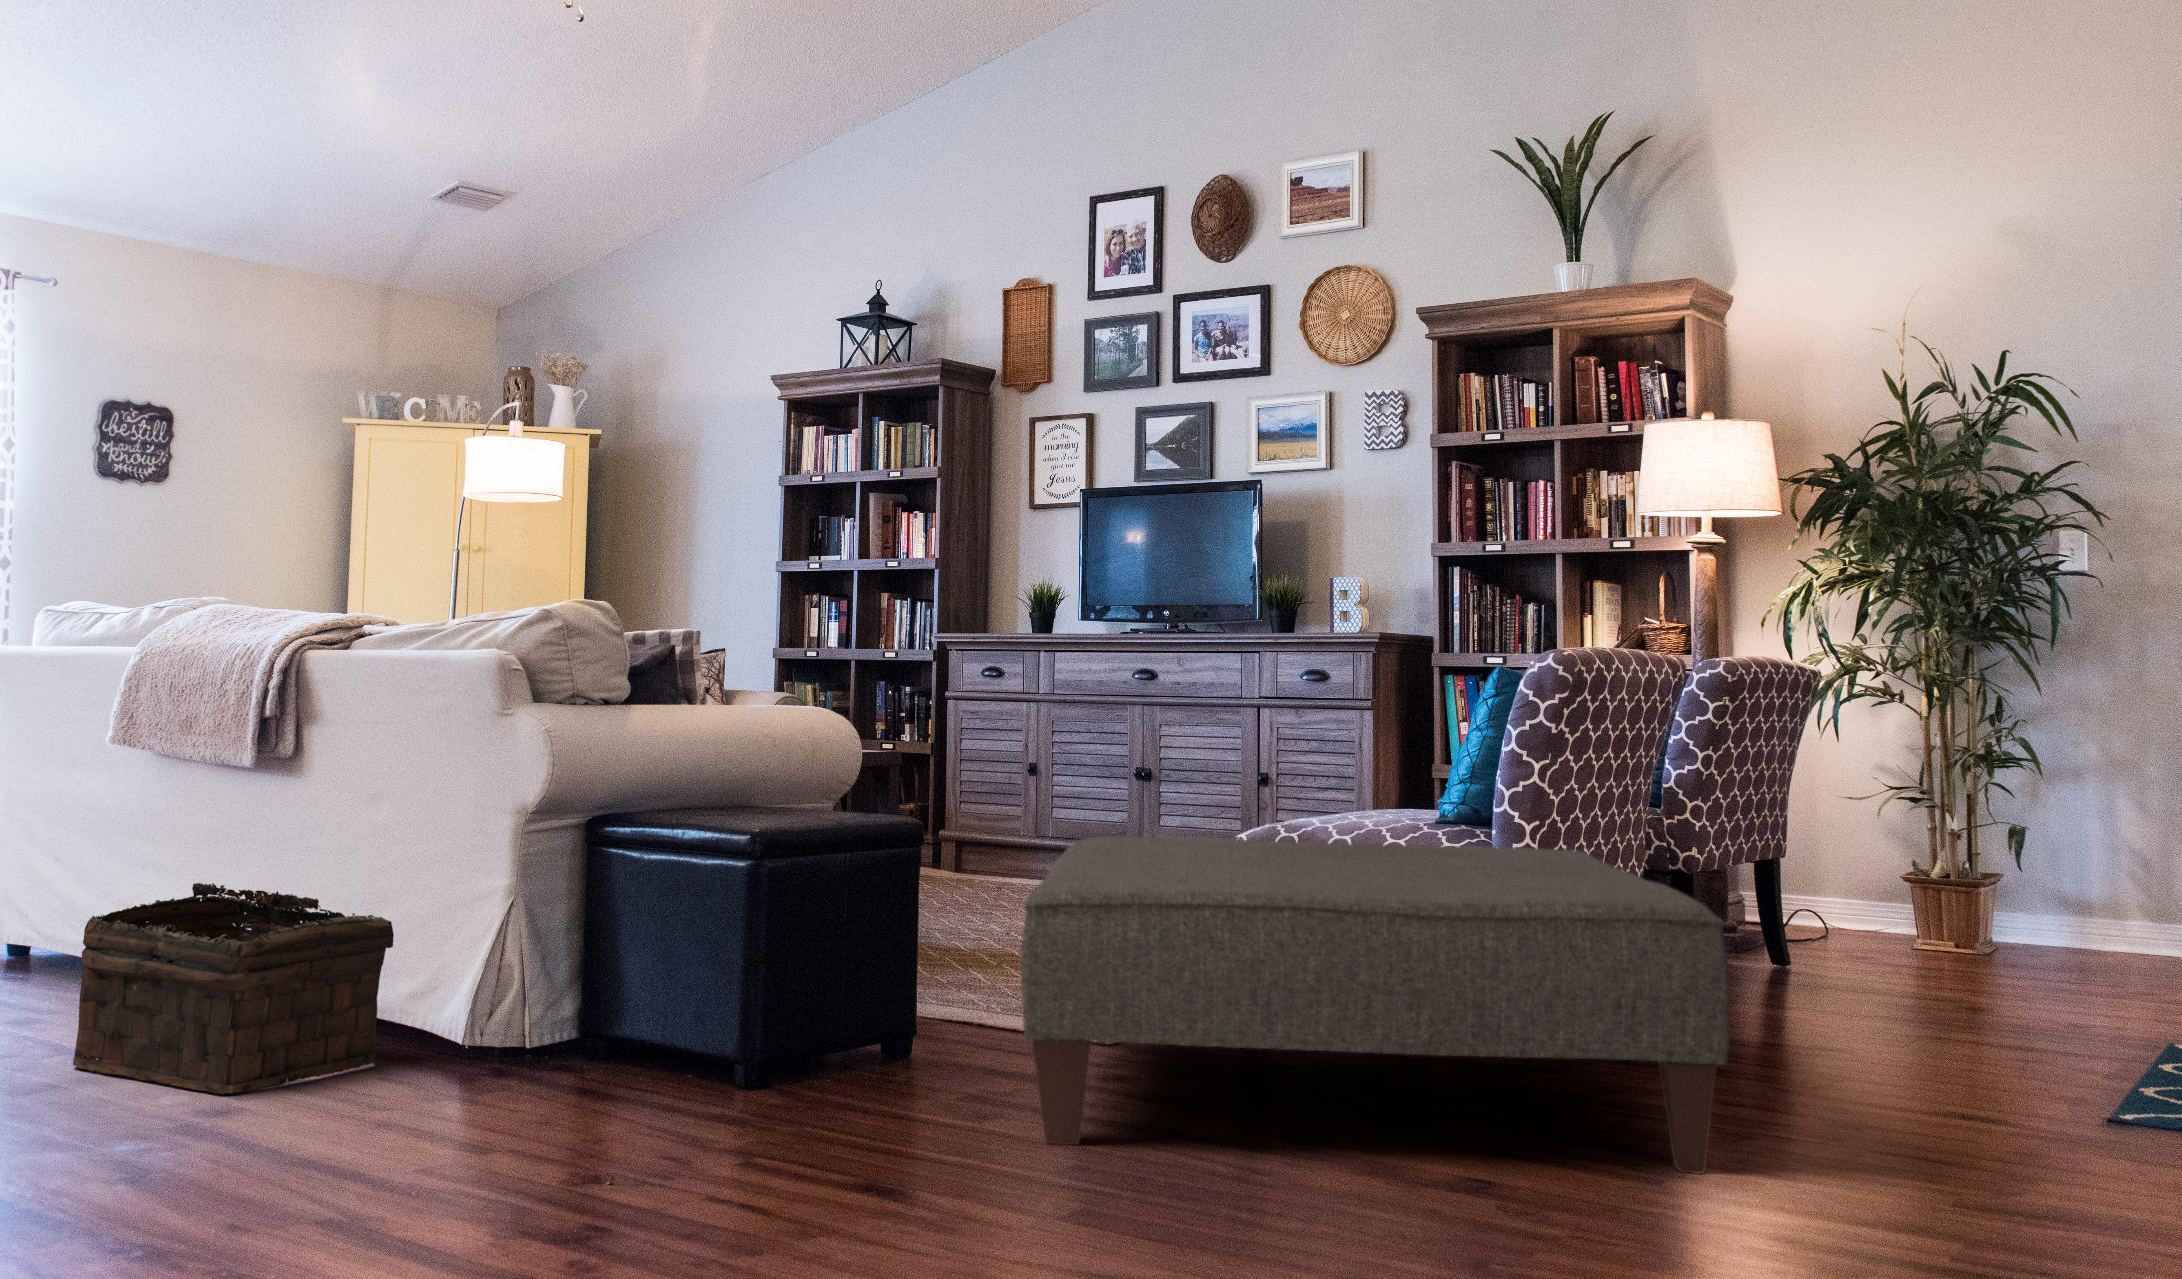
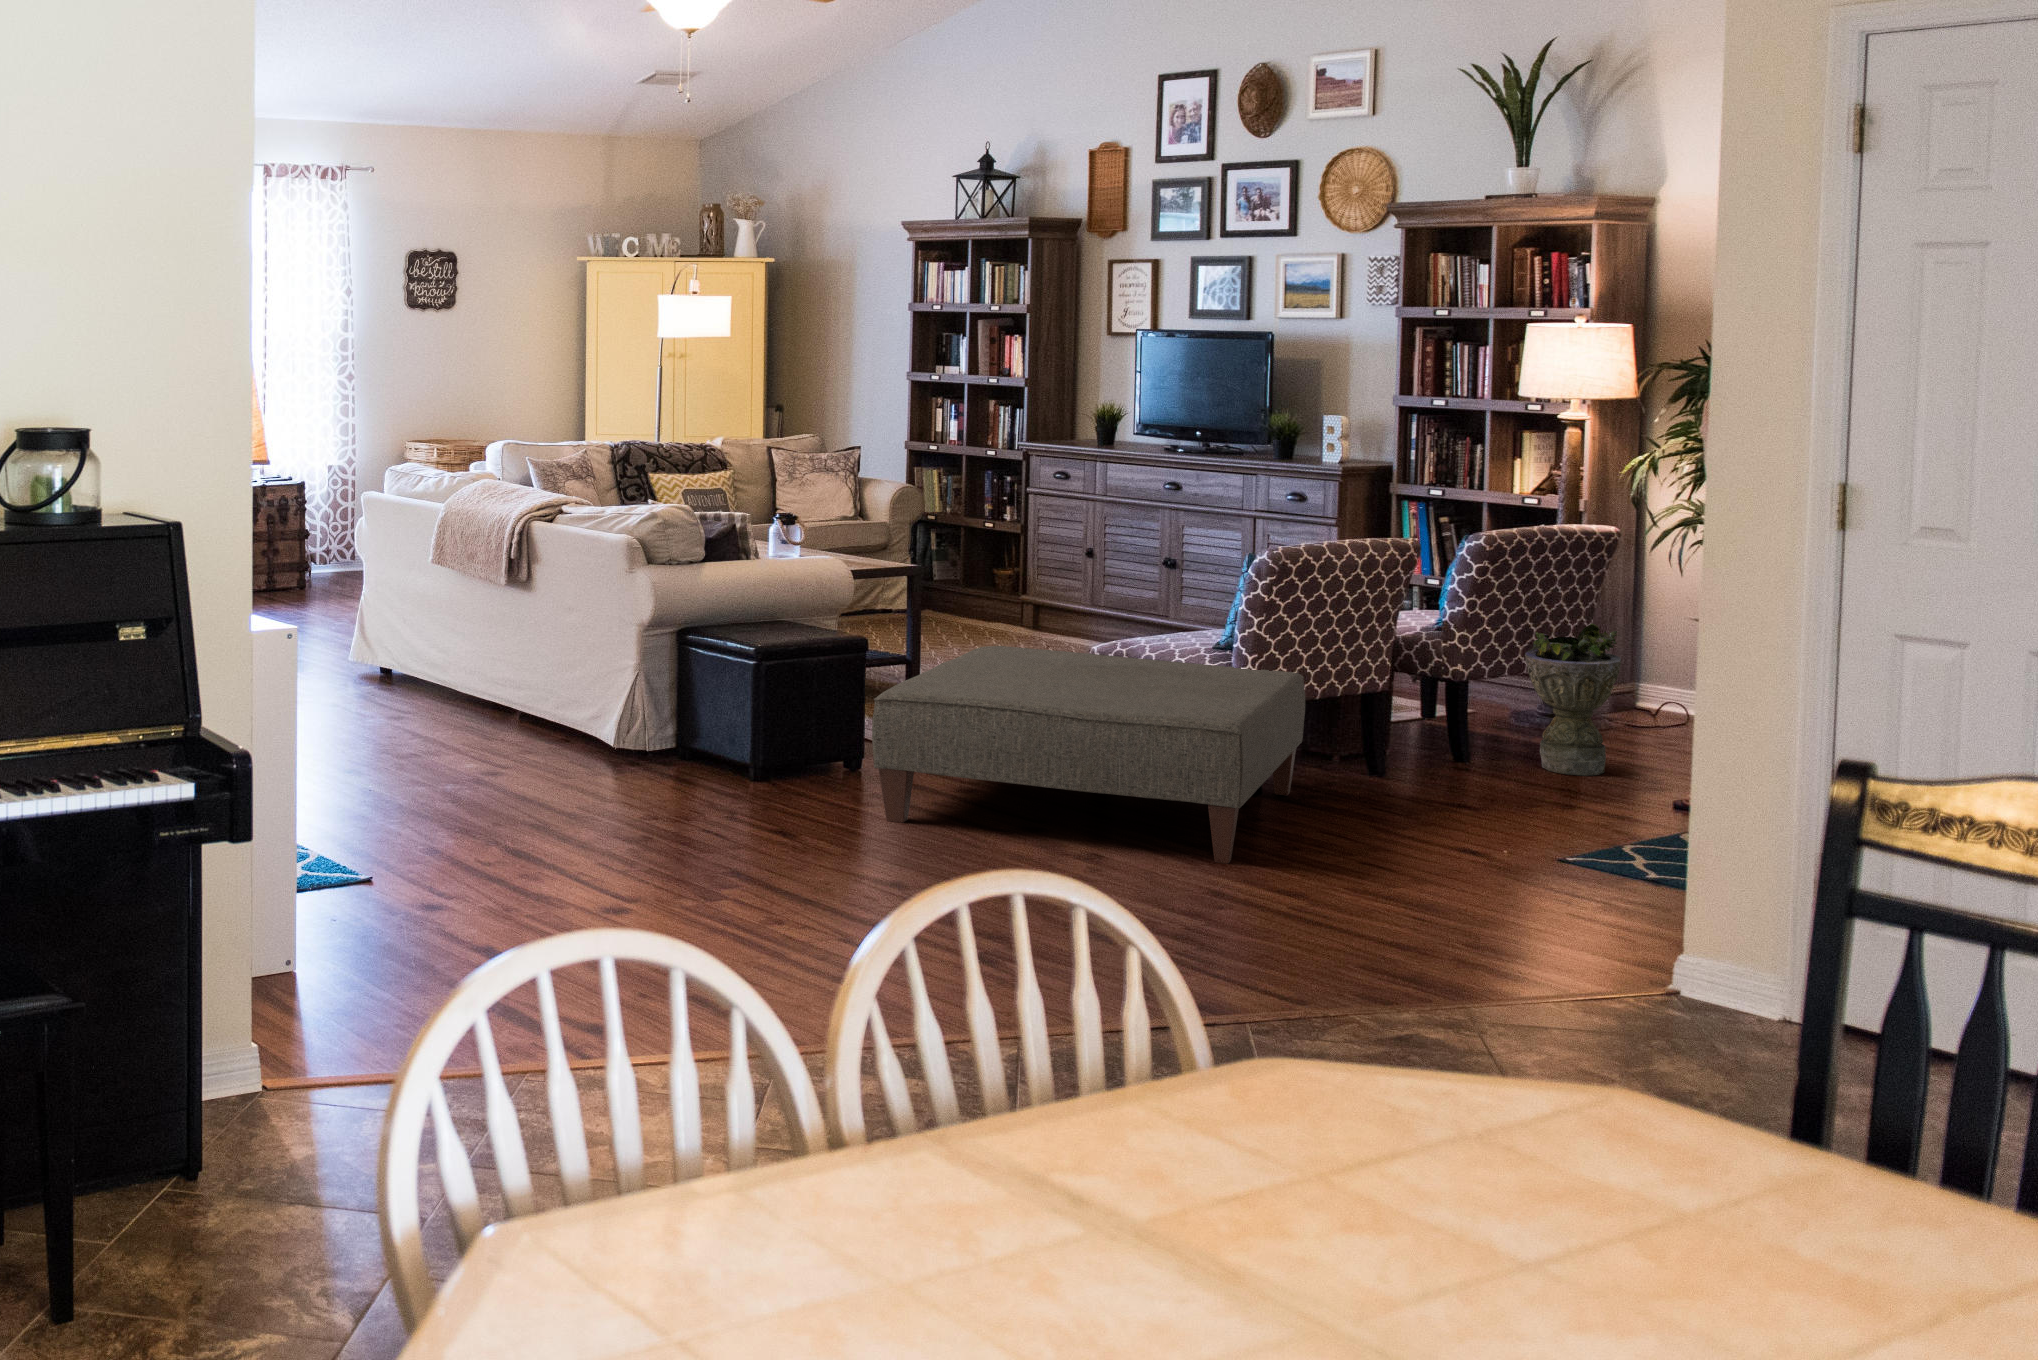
planter: none [1756,787,1887,997] -> present [1525,623,1621,776]
basket: present [73,883,394,1095] -> none [421,654,575,765]

